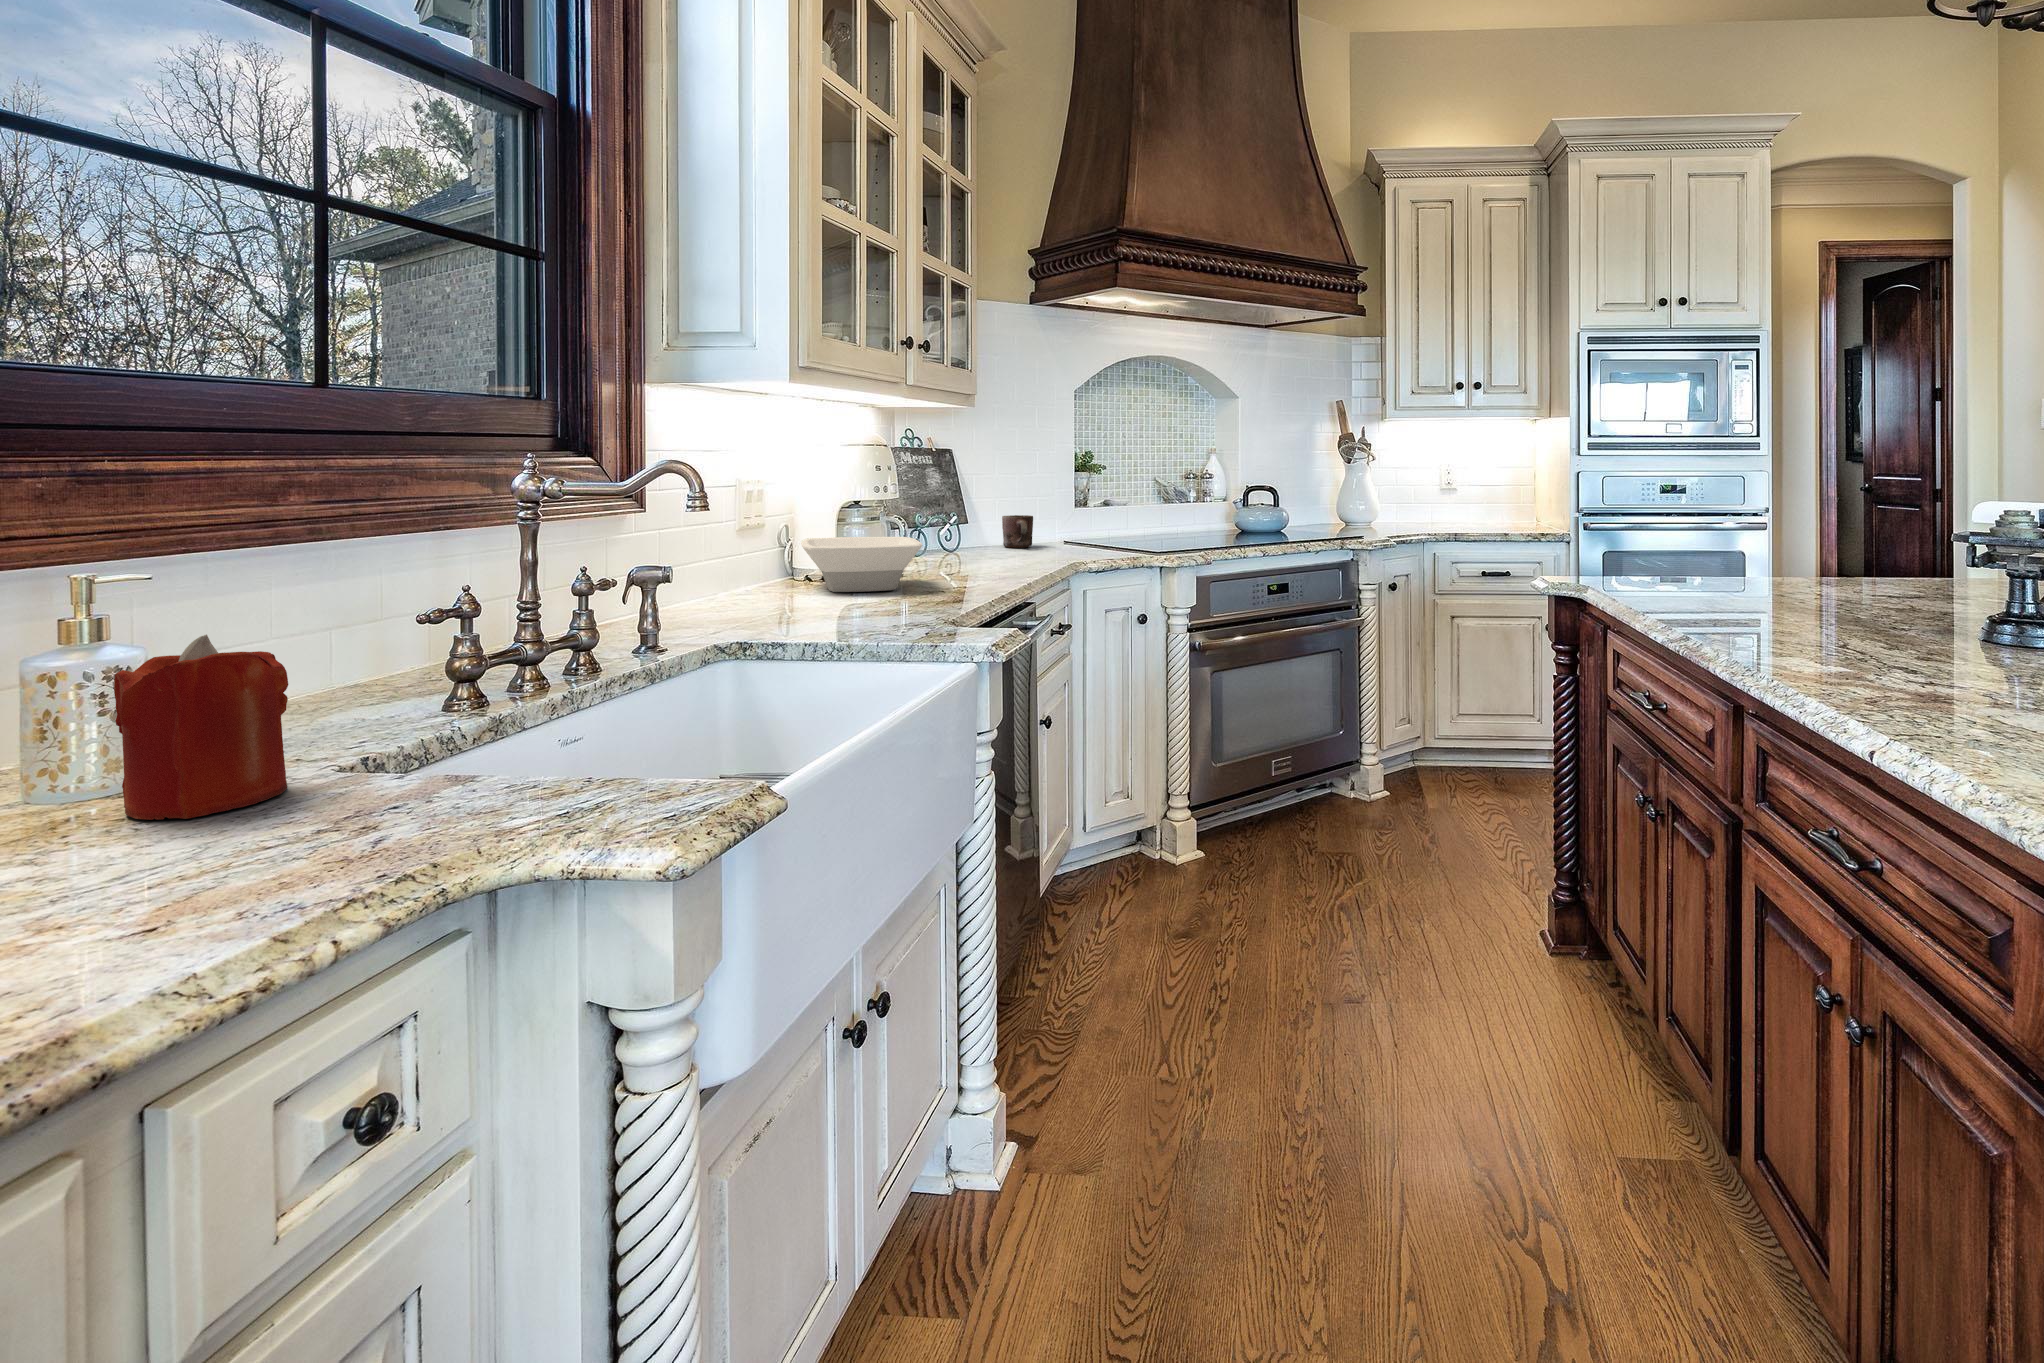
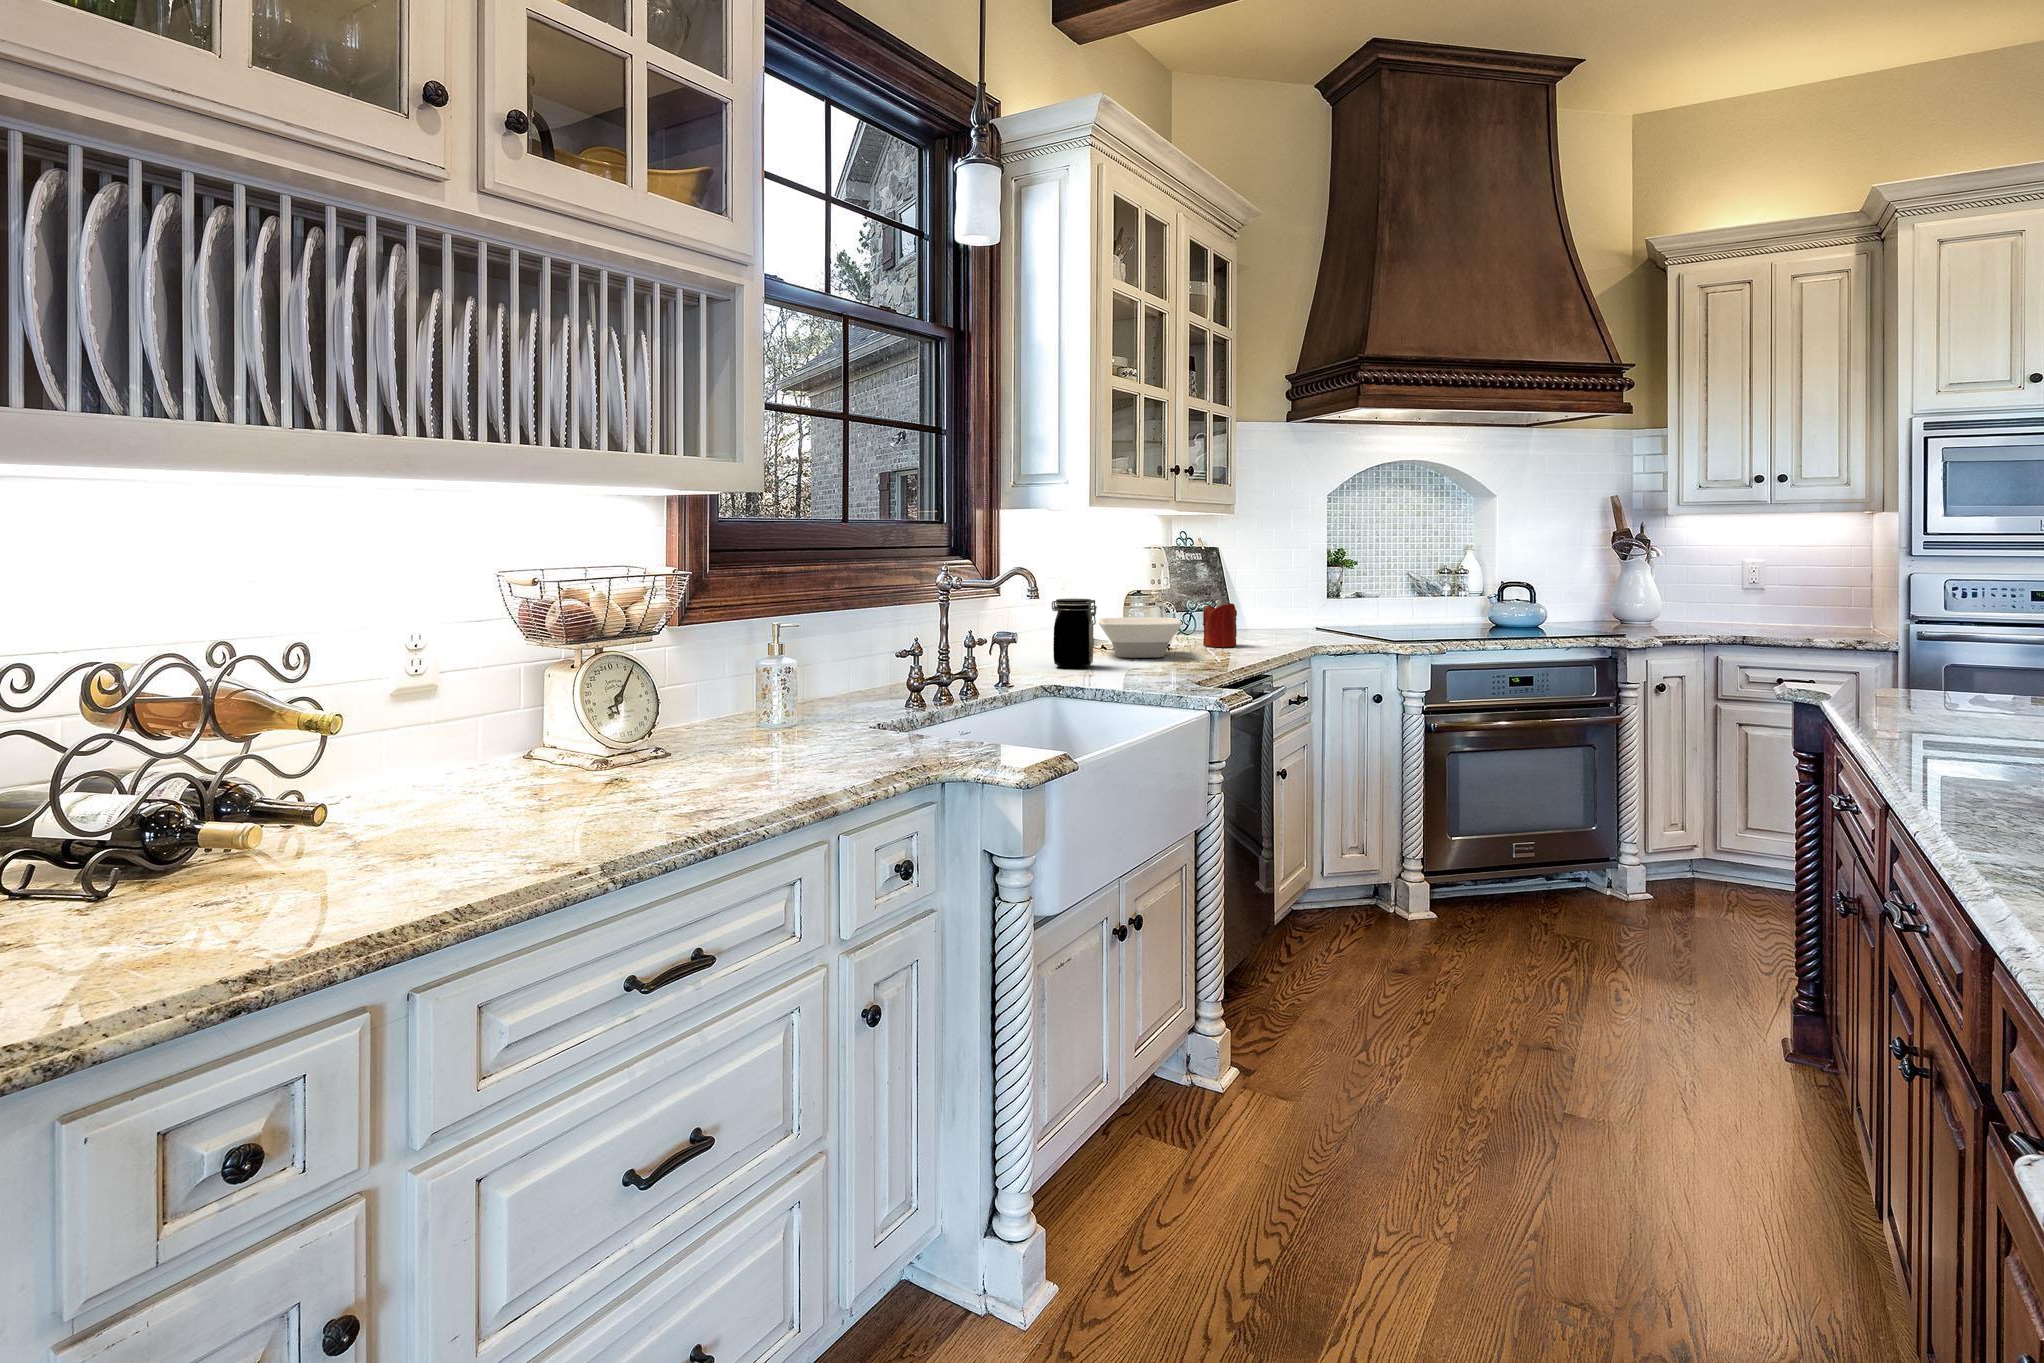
jar: none [730,513,802,613] -> present [1052,599,1097,668]
mug: present [1002,515,1033,548] -> none [1260,602,1286,630]
candle: present [114,635,288,820] -> present [1203,599,1237,647]

